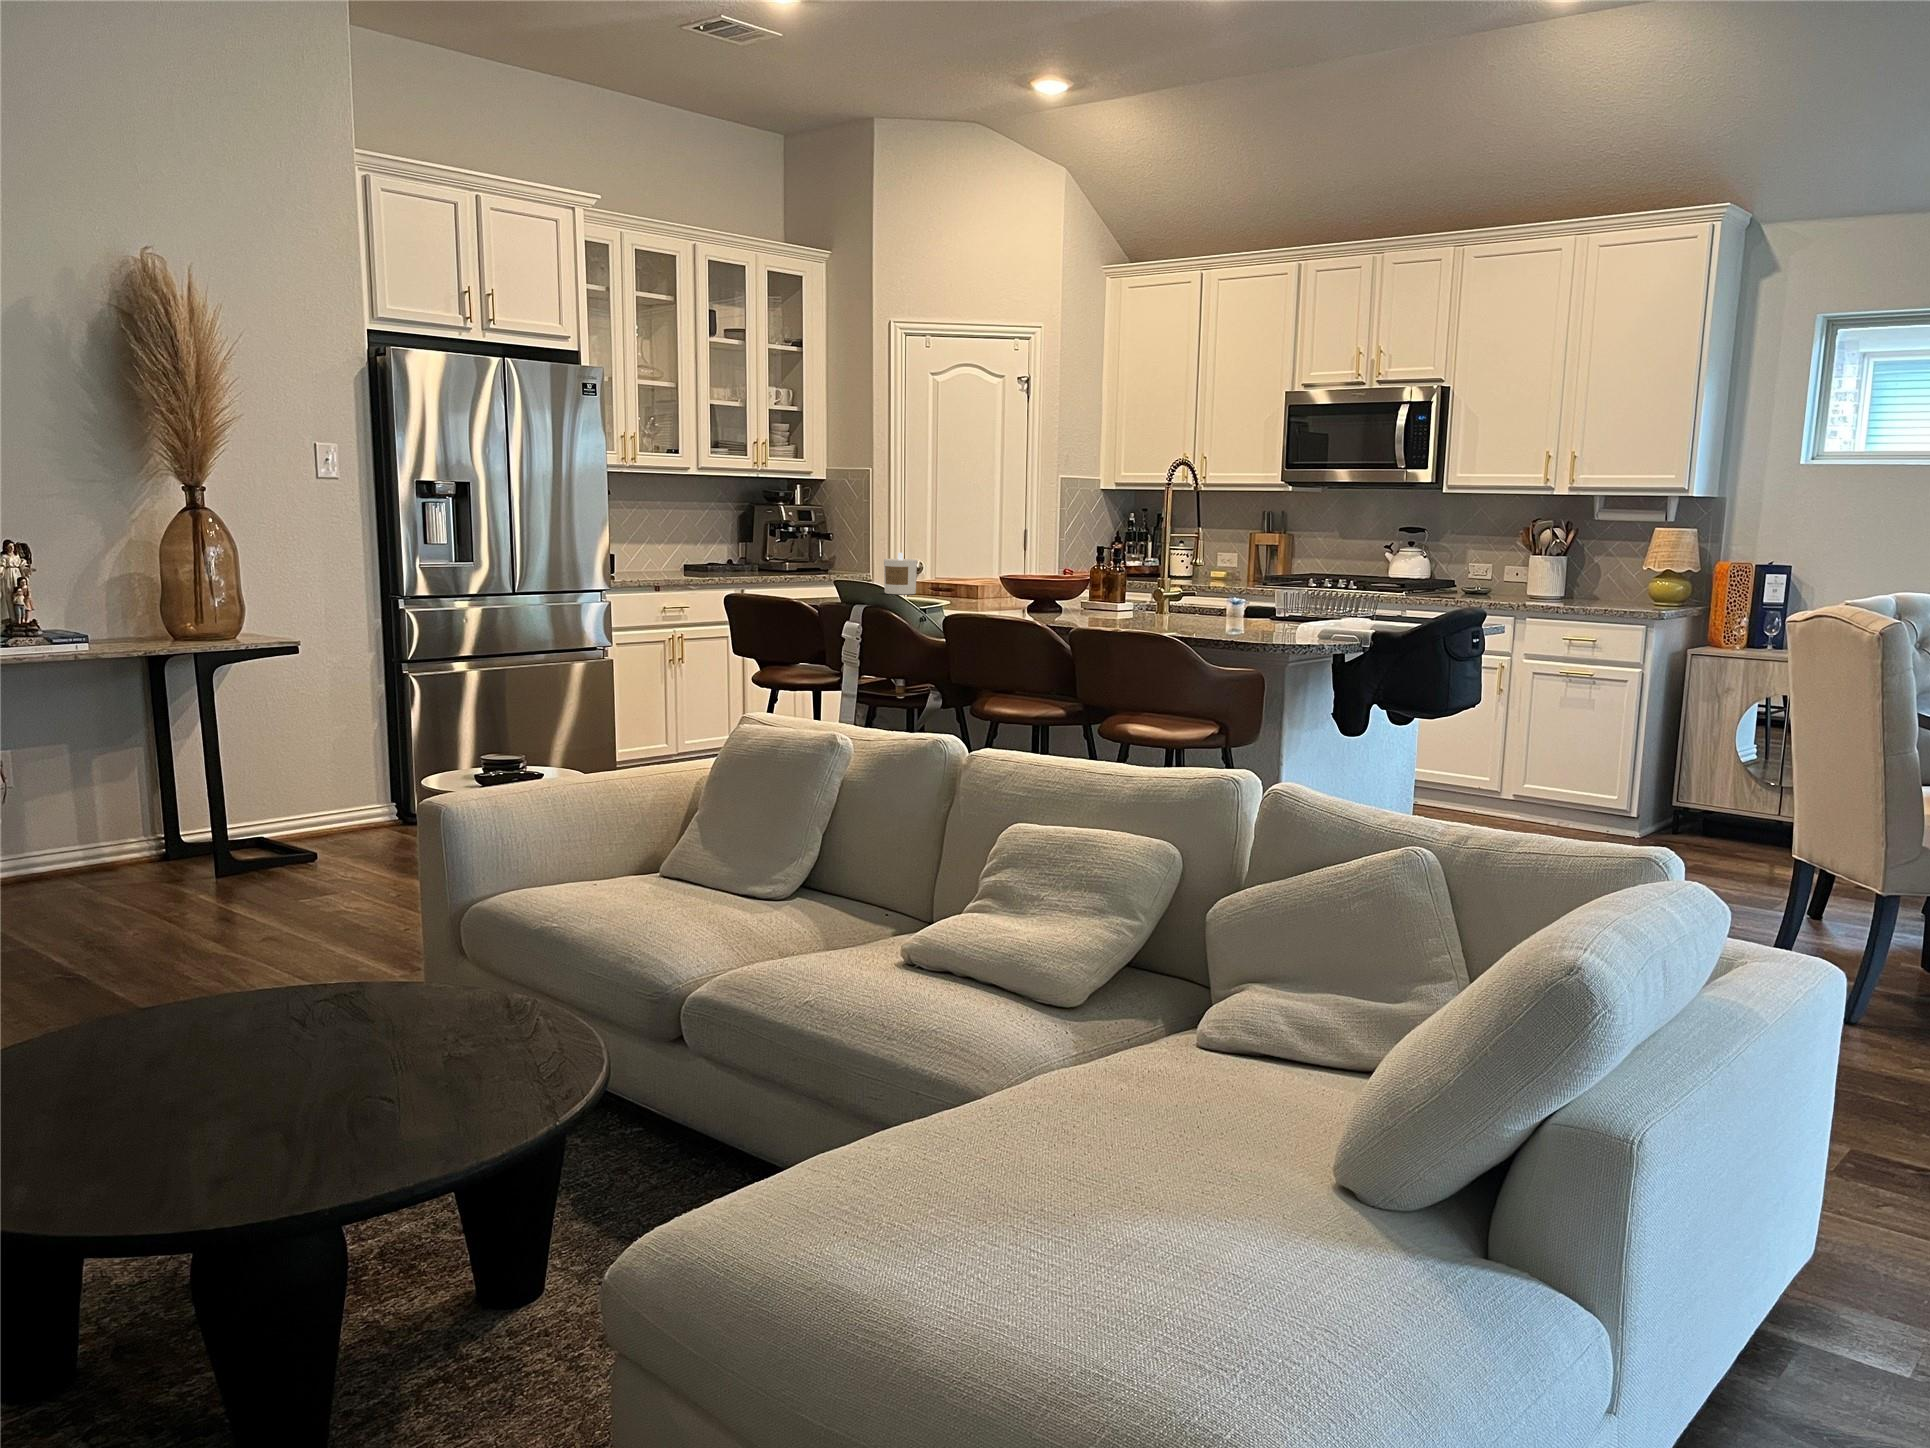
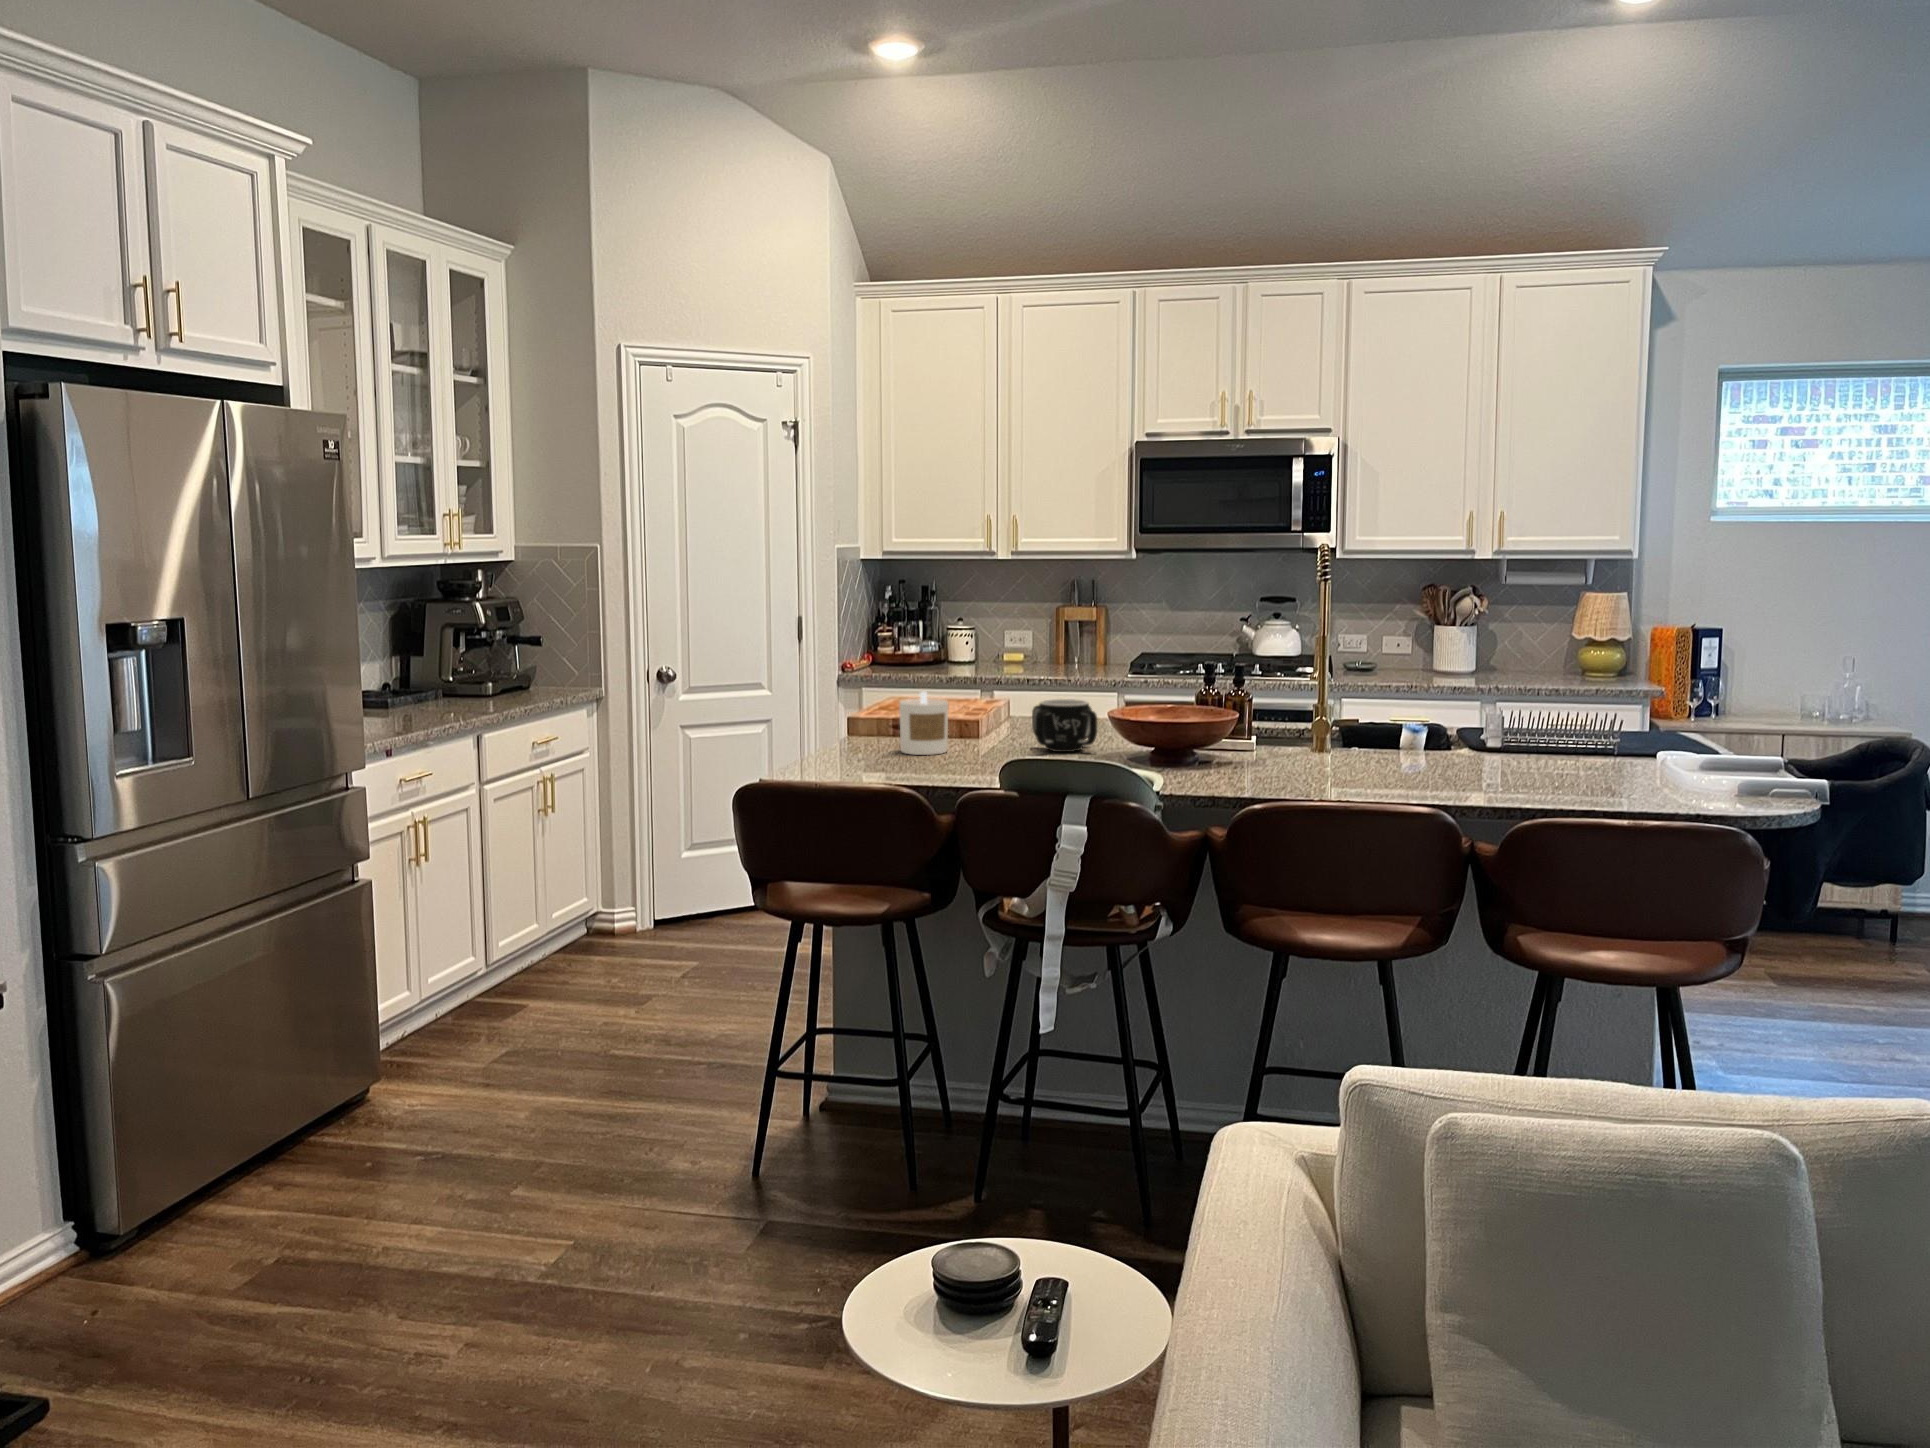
mug: none [953,563,1006,598] -> present [1032,699,1097,752]

